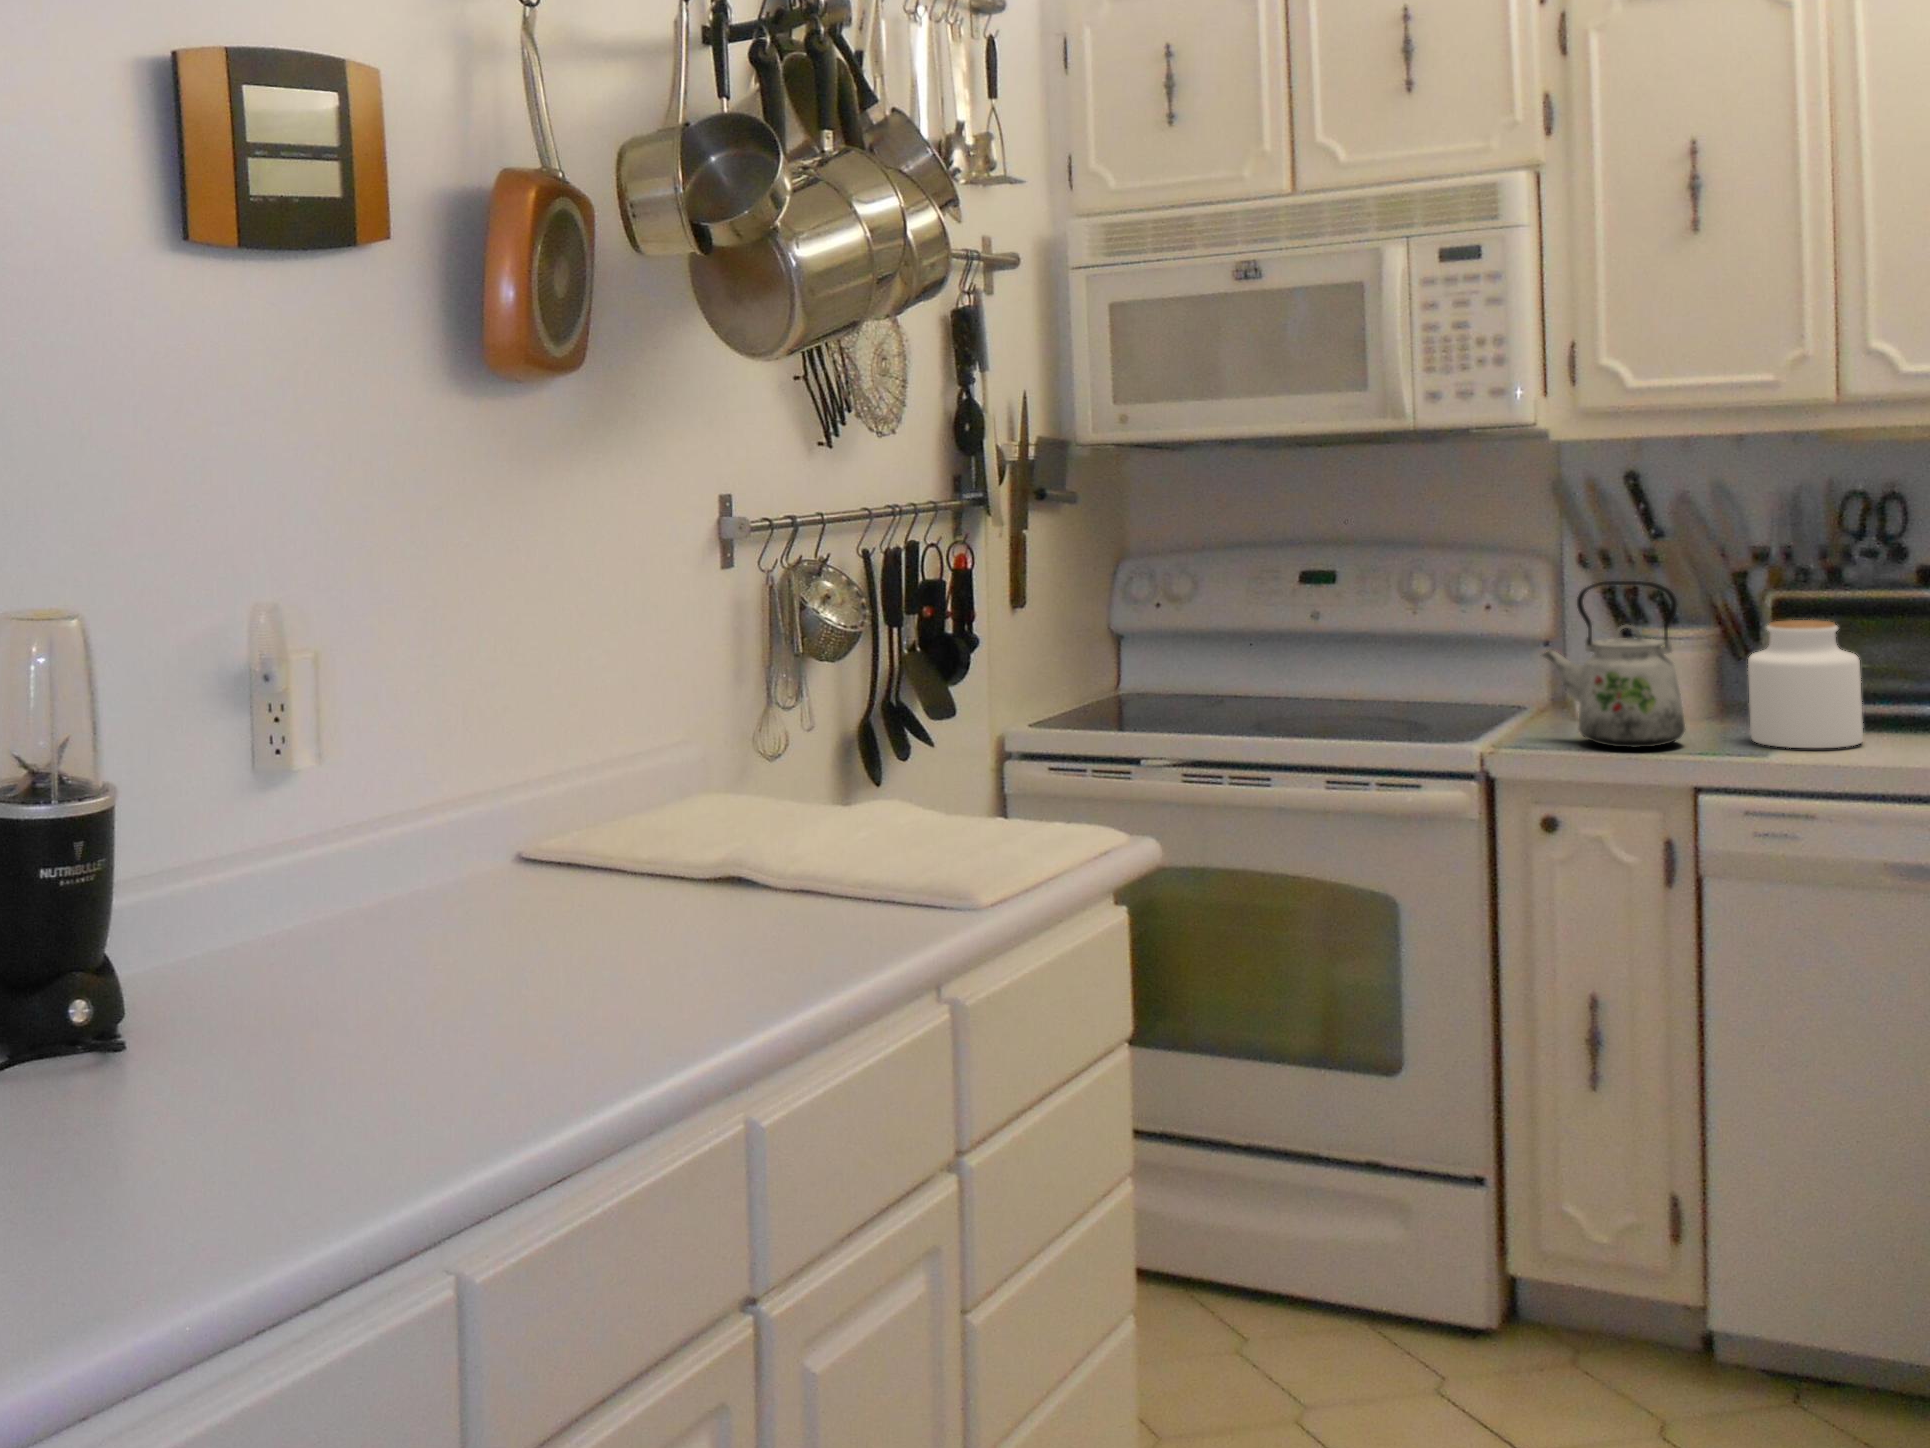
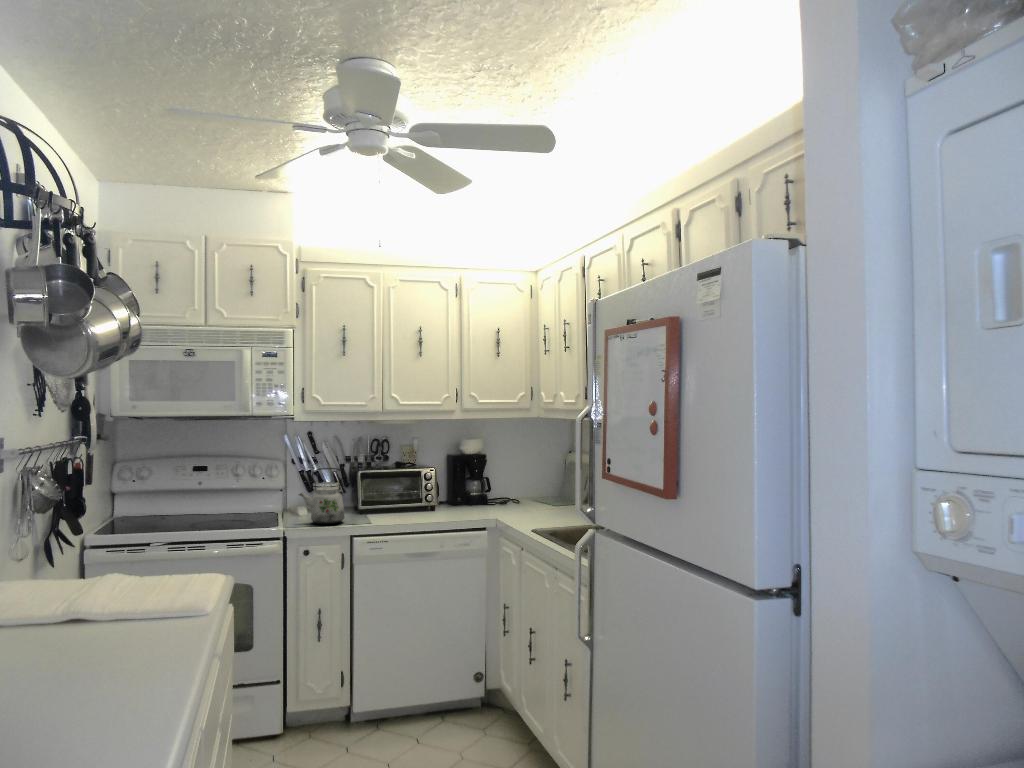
jar: present [1748,620,1863,748] -> none [360,479,391,520]

